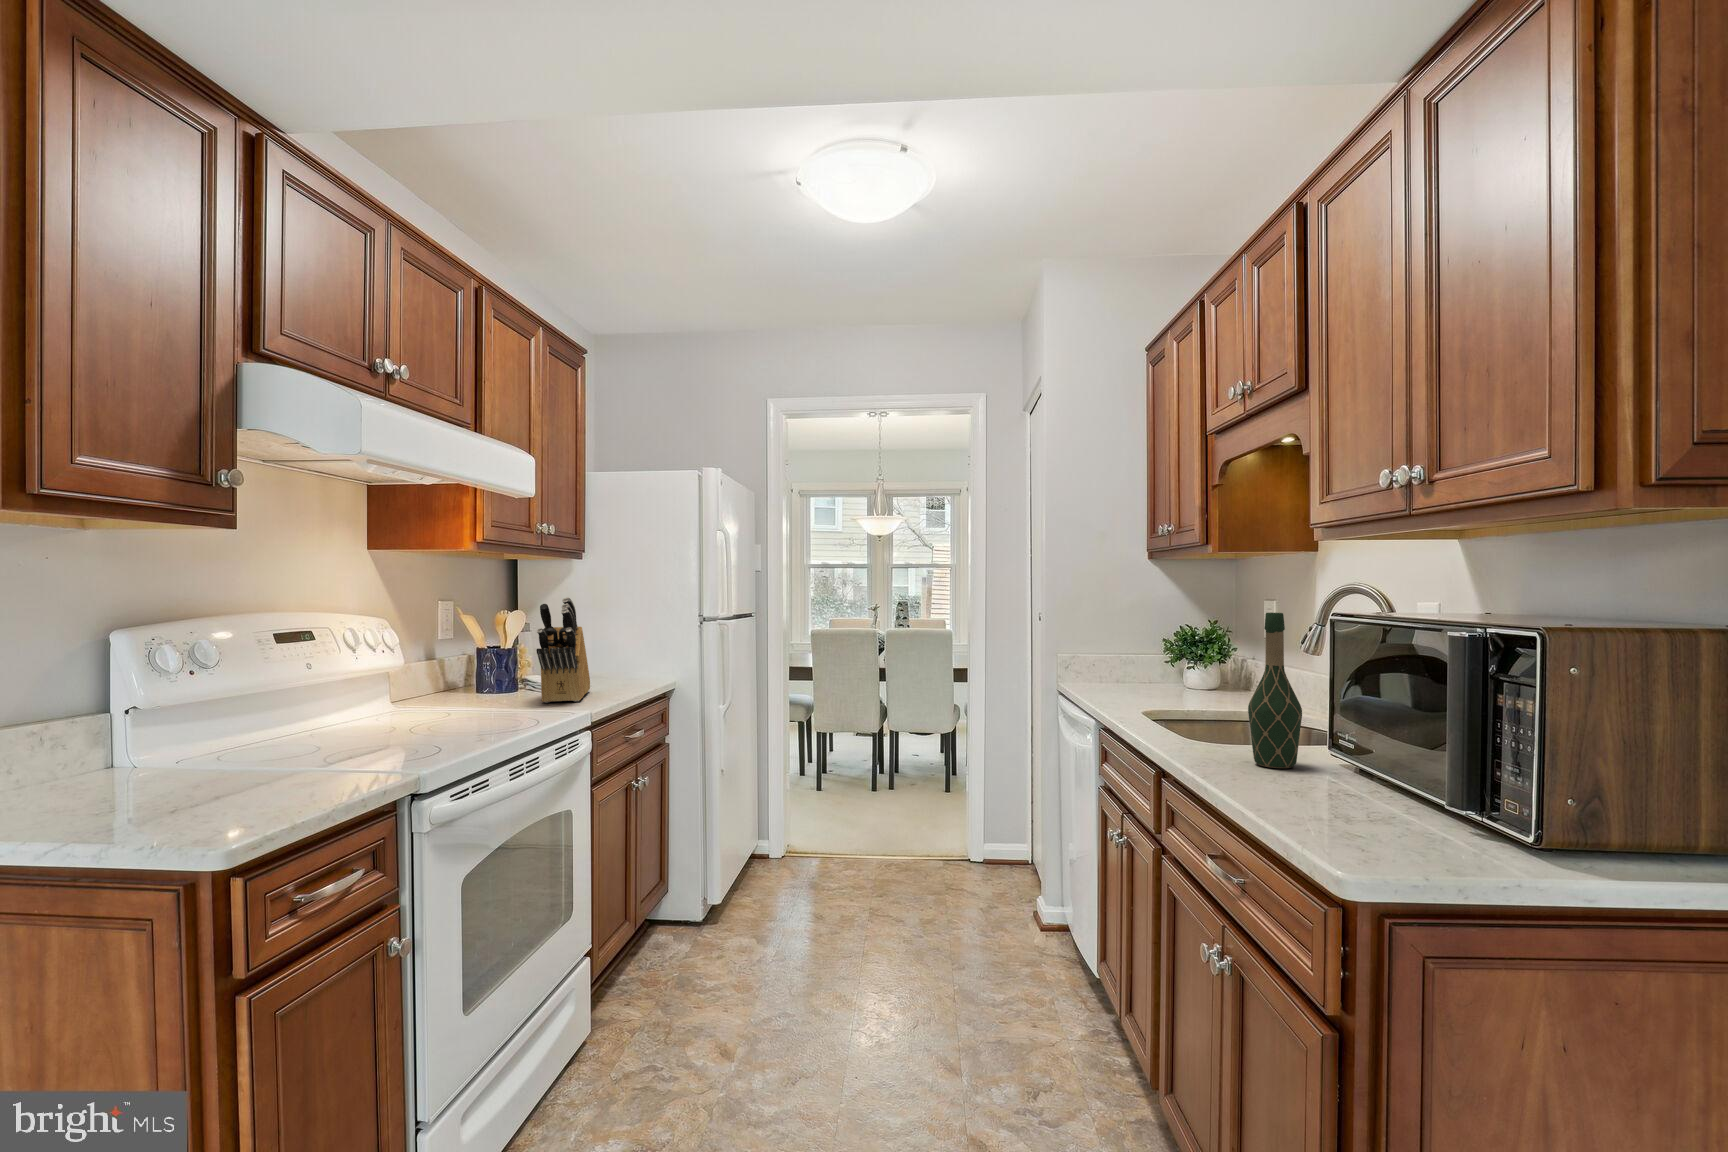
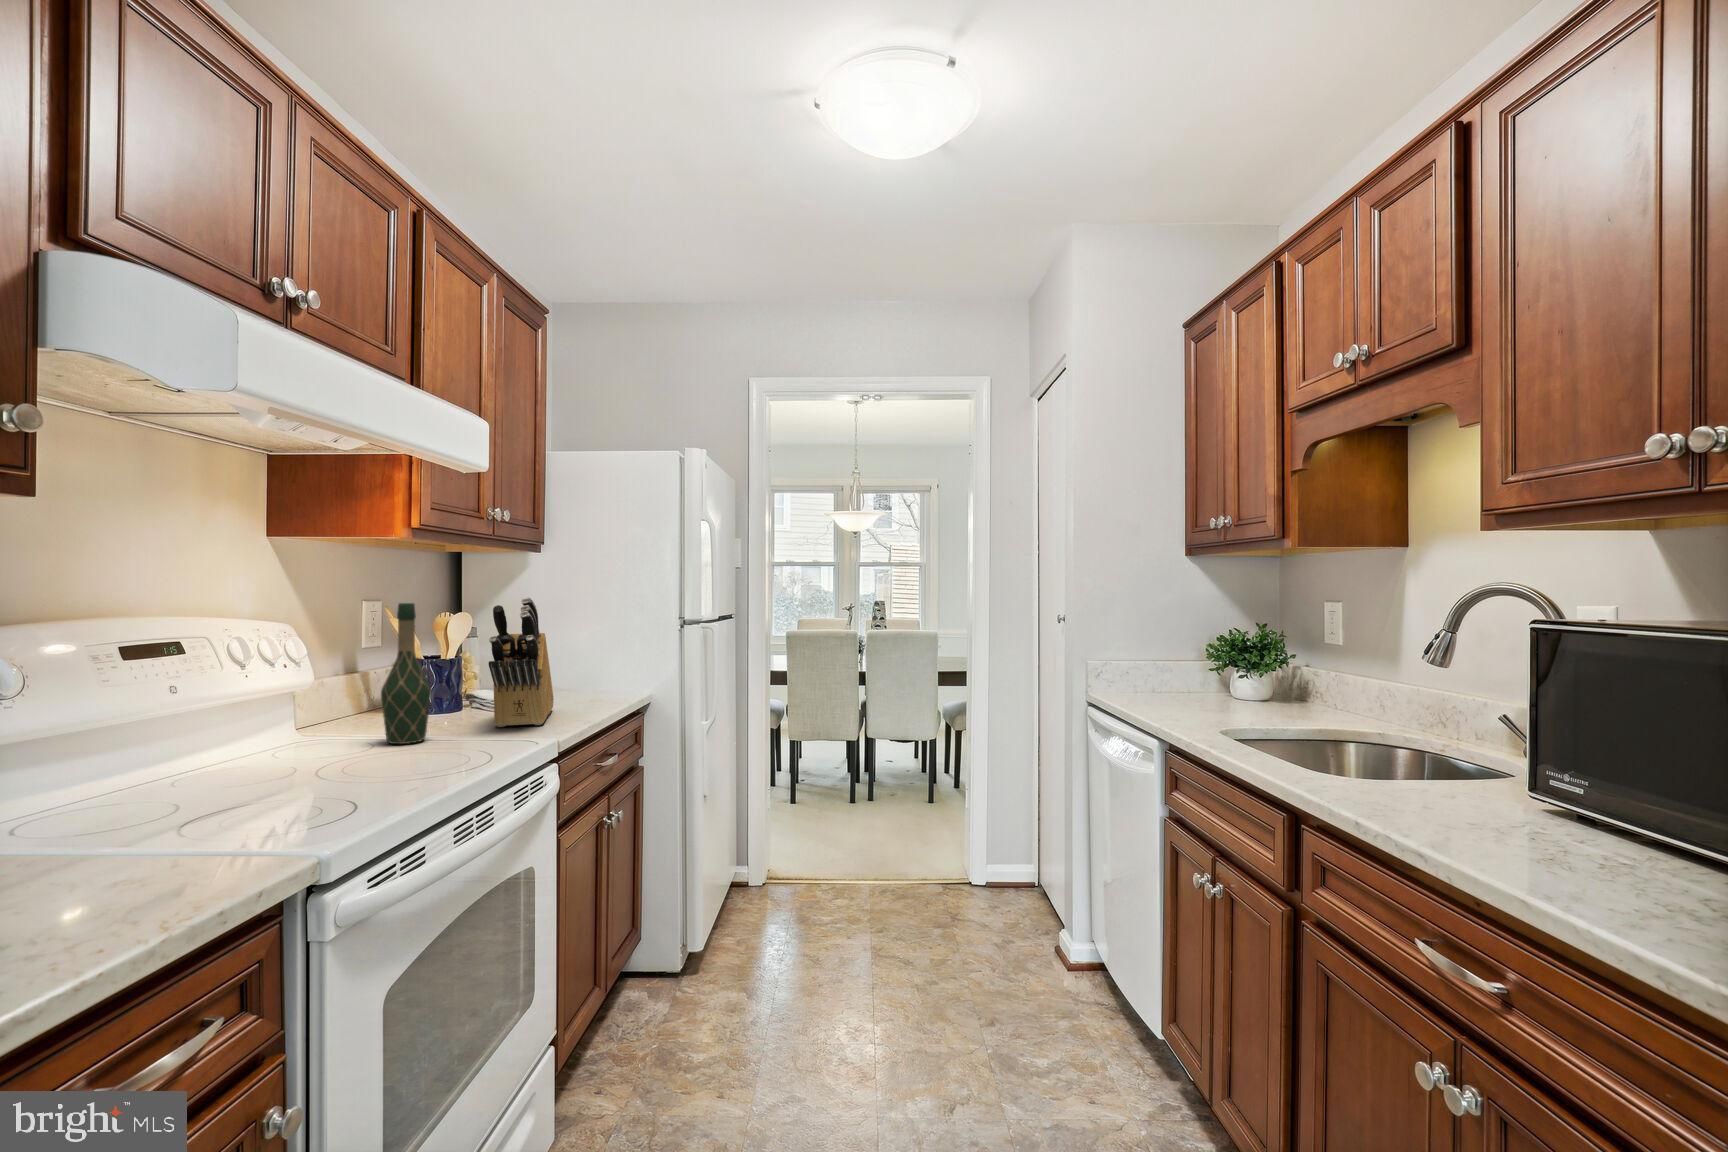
wine bottle: present [1248,613,1302,768] -> present [381,603,431,744]

